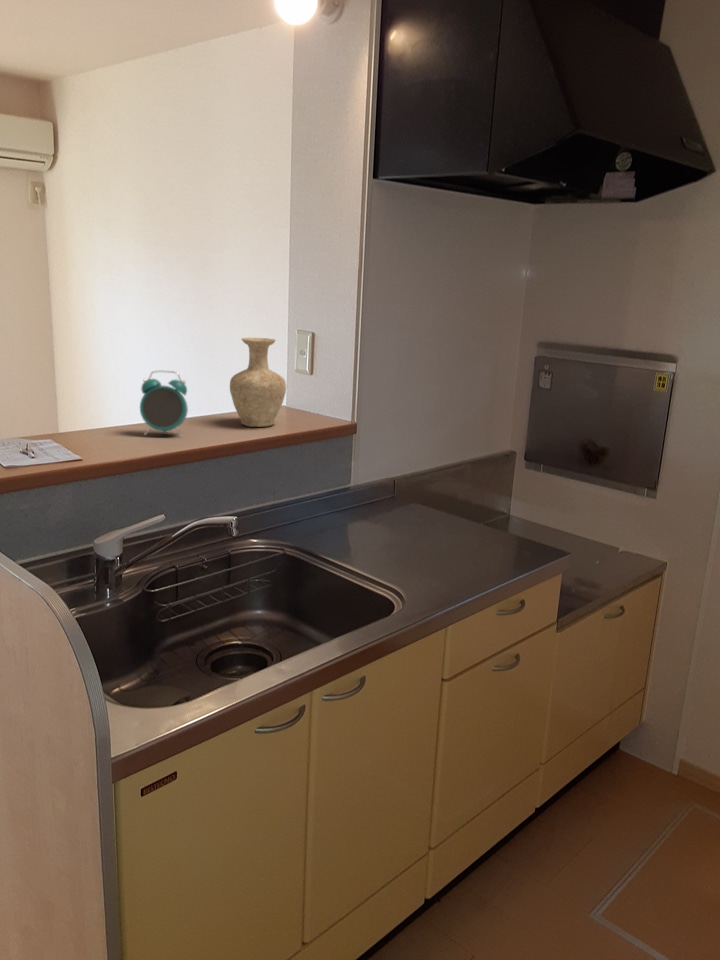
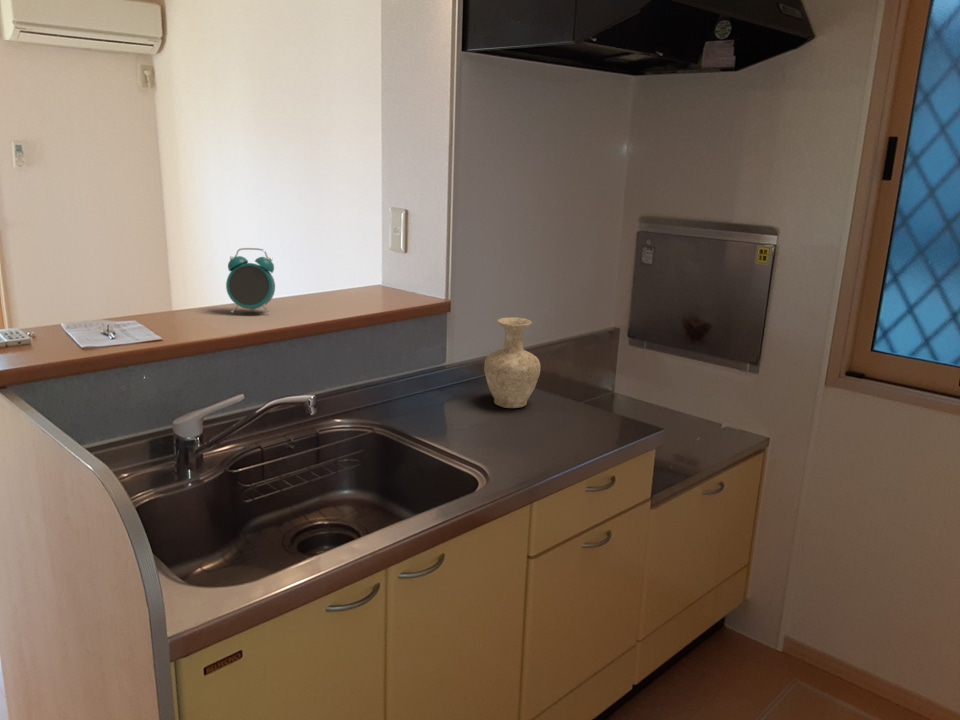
vase: present [230,338,286,427] -> present [484,317,540,408]

